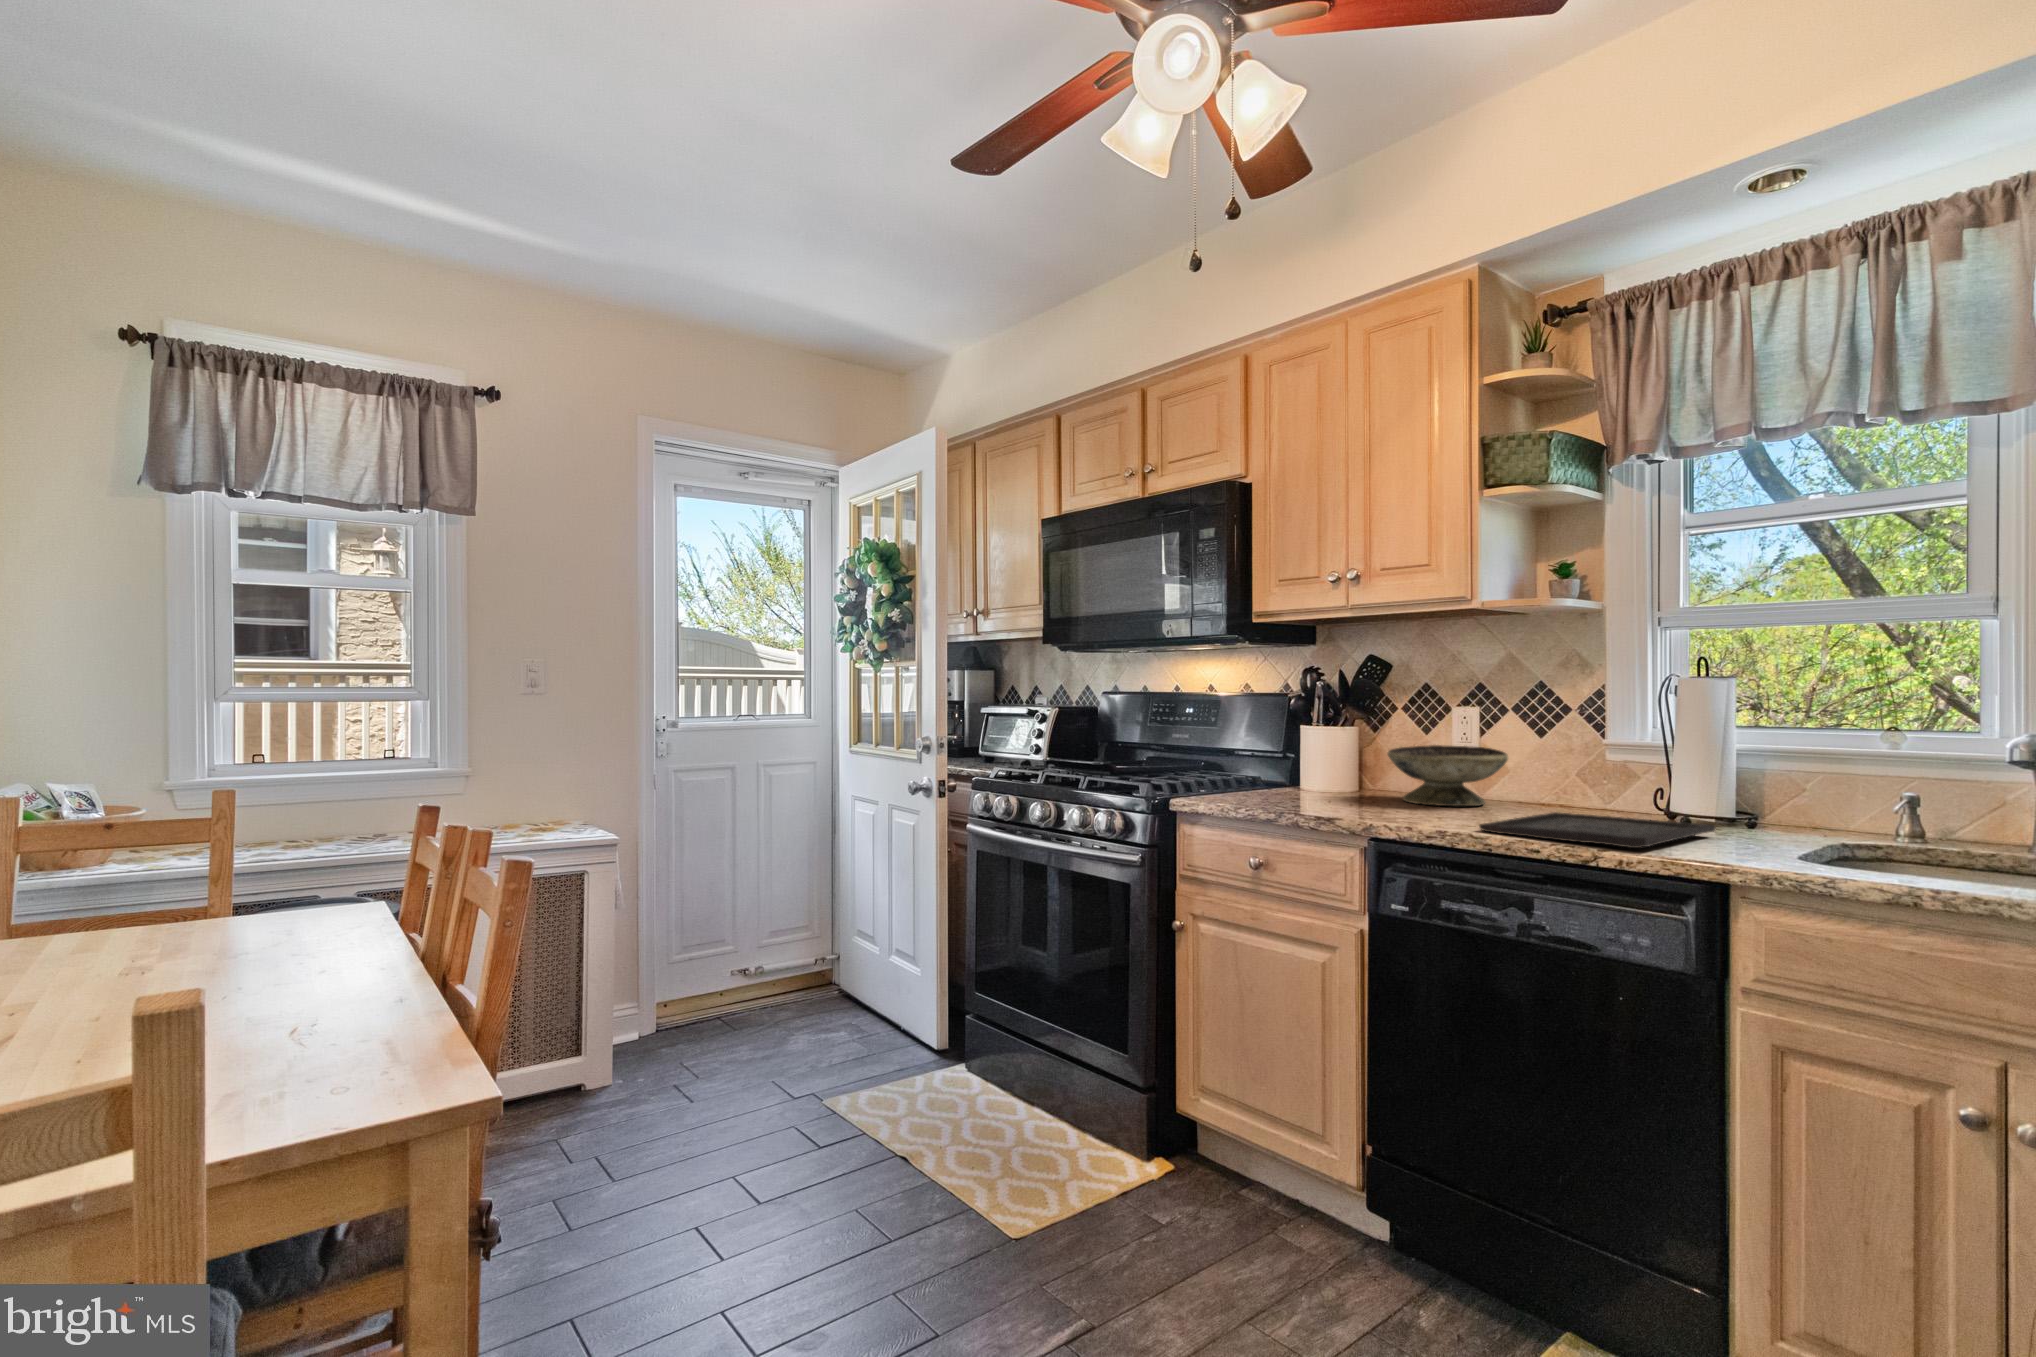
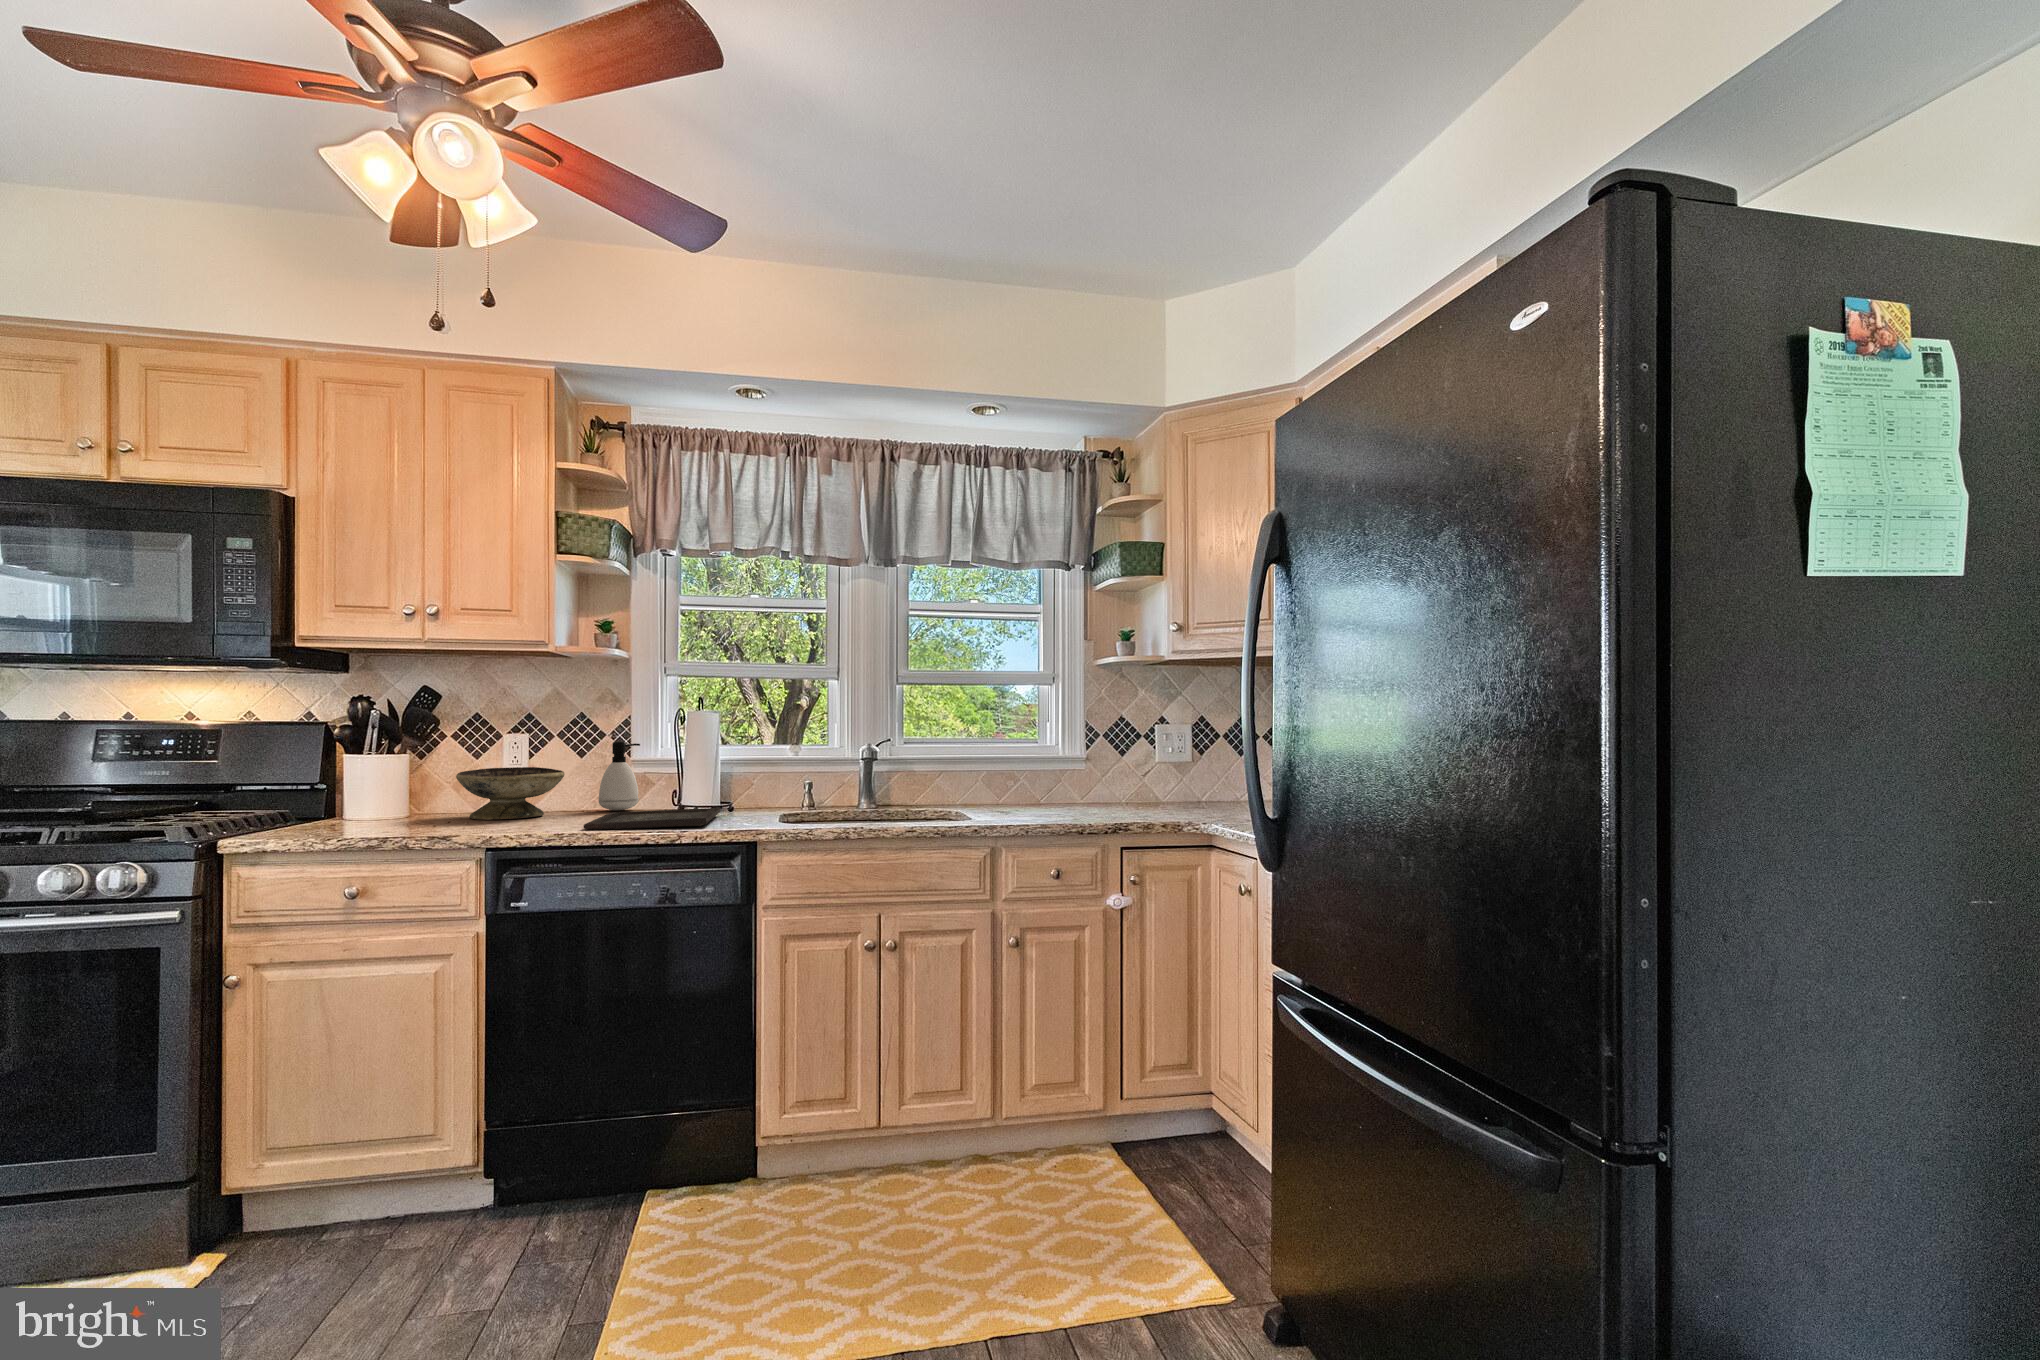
soap dispenser: none [1560,720,1617,810] -> present [599,741,640,810]

